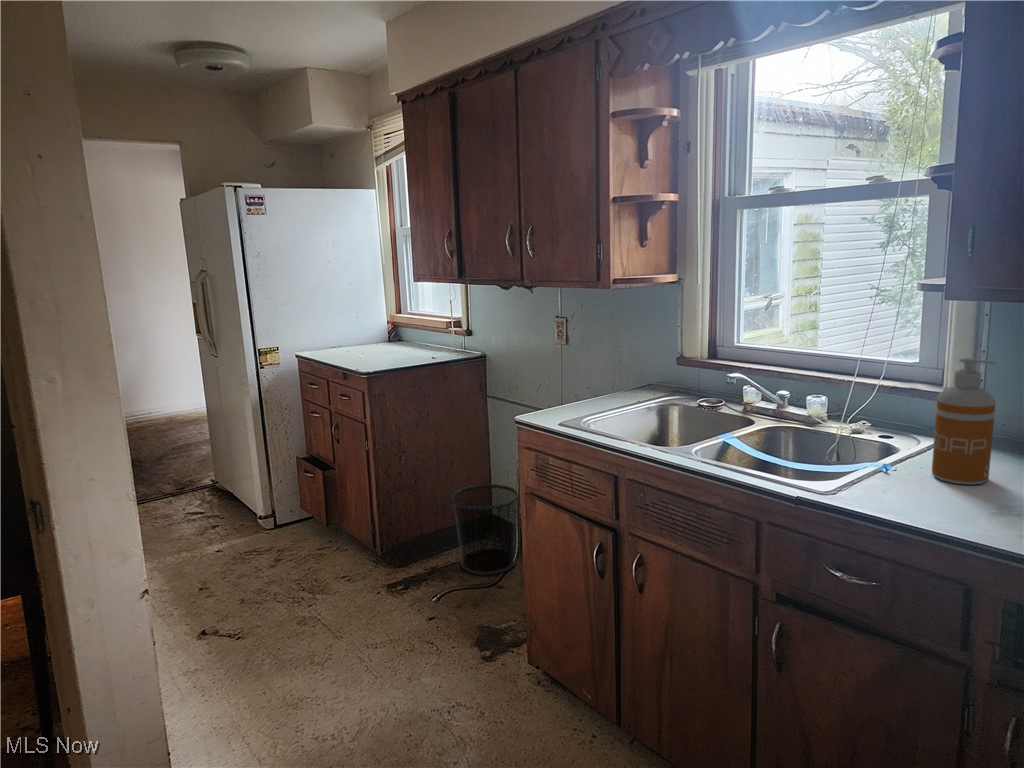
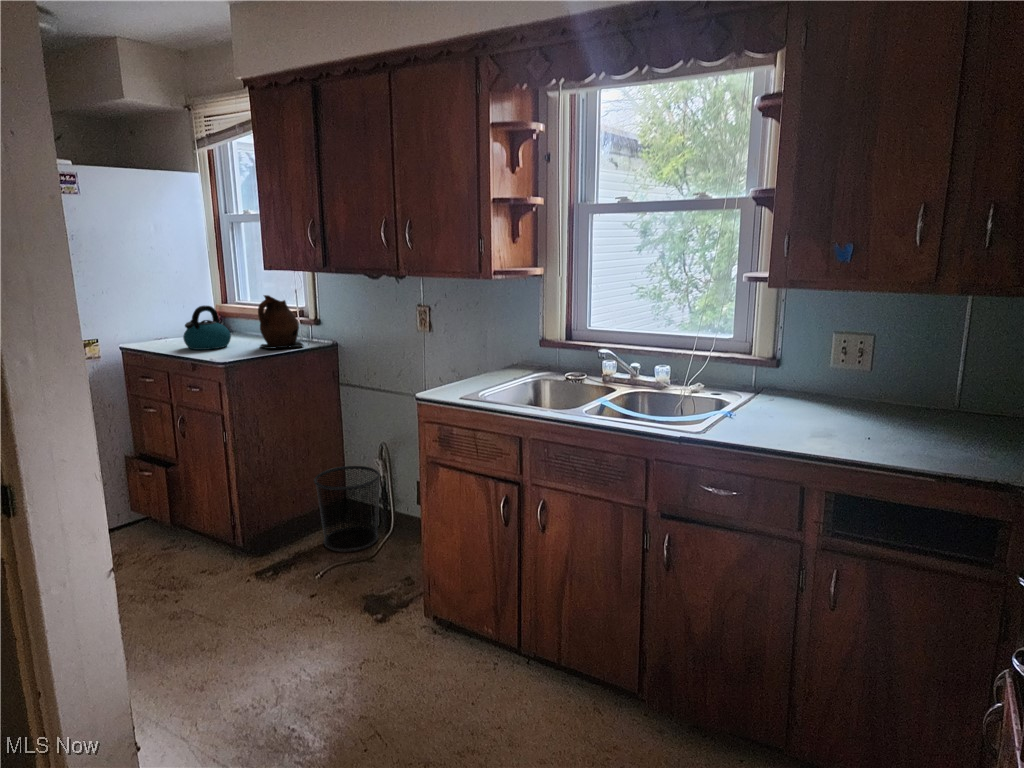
ceramic pitcher: none [407,306,451,360] -> present [258,295,304,349]
kettle: none [344,317,388,360] -> present [183,306,231,350]
soap dispenser: present [932,358,996,485] -> none [766,330,809,422]

